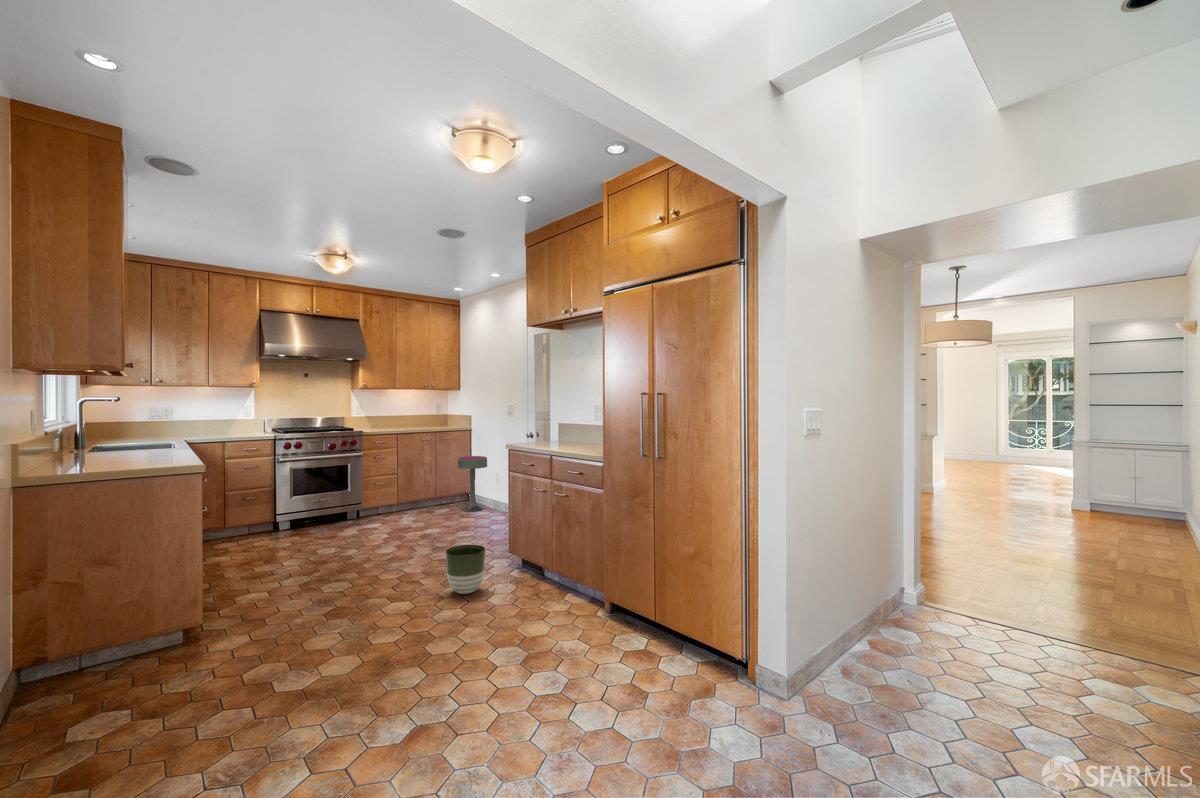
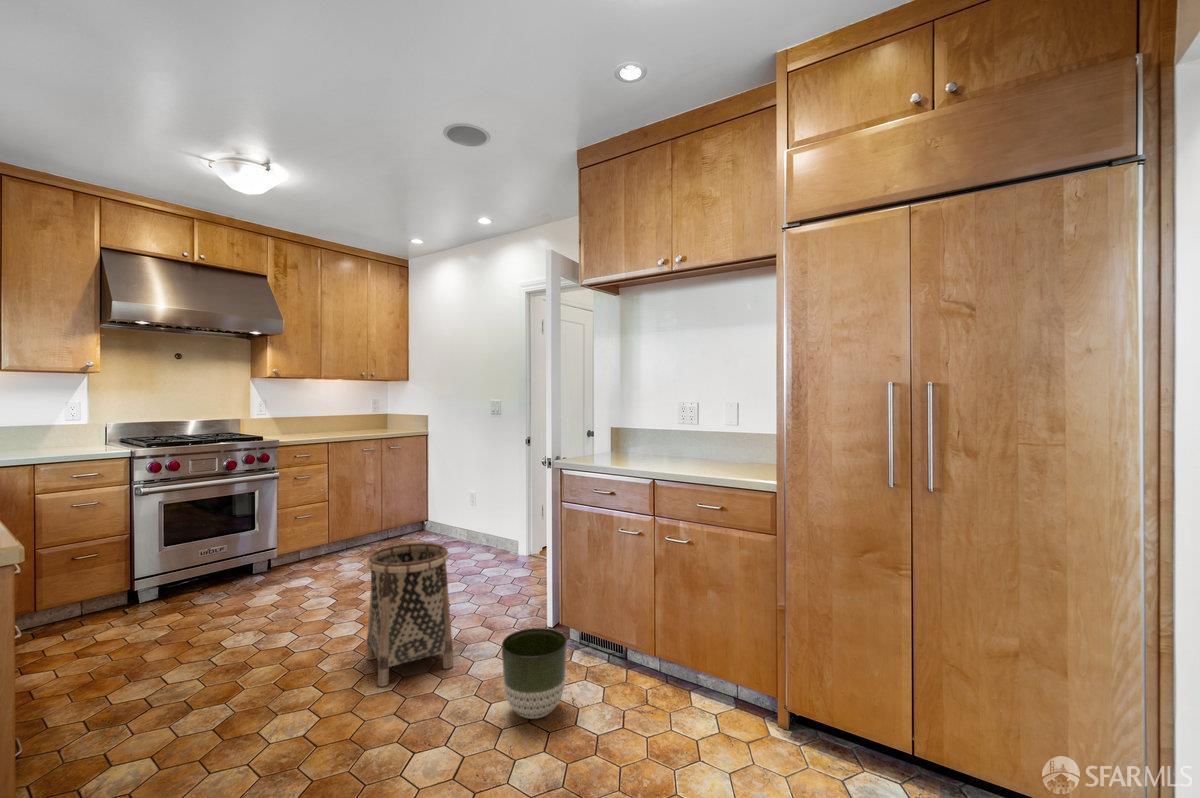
bar stool: present [458,456,487,511] -> none [418,472,459,549]
basket: none [388,495,438,575] -> present [366,543,453,686]

